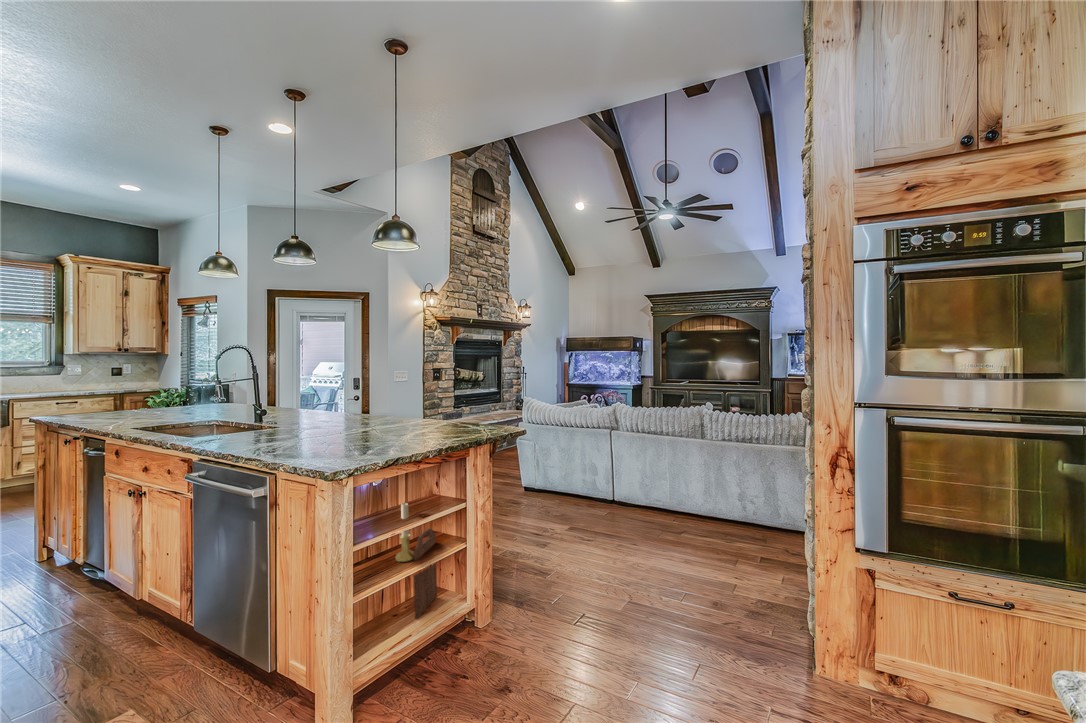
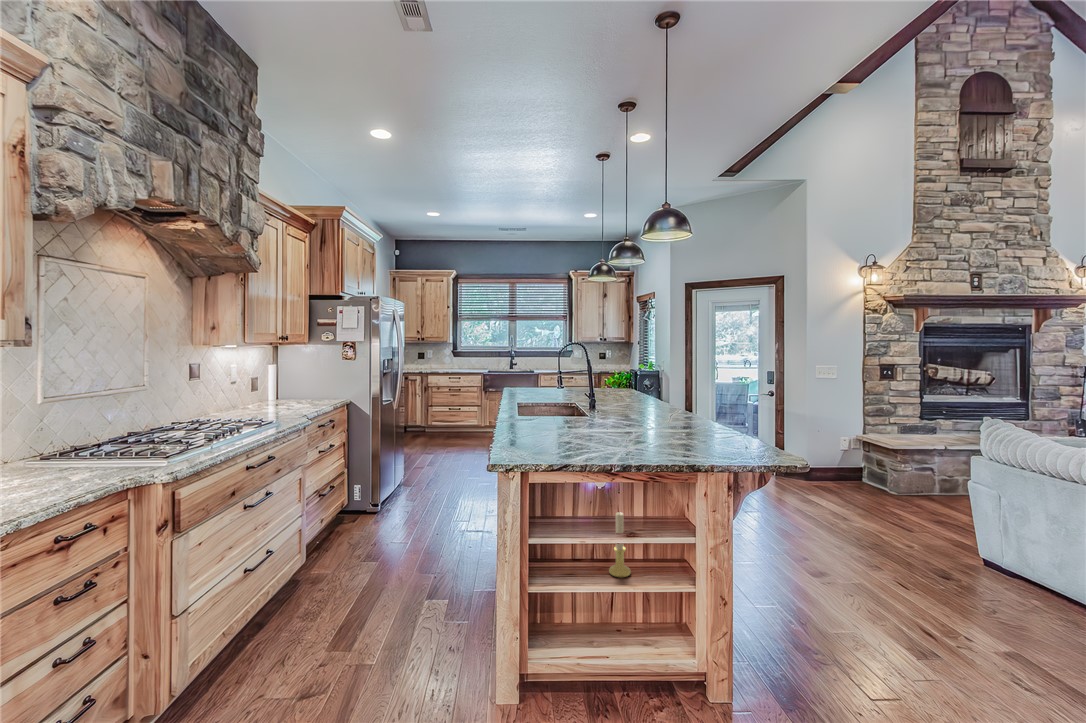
cutting board: present [414,529,437,618] -> none [623,551,669,645]

